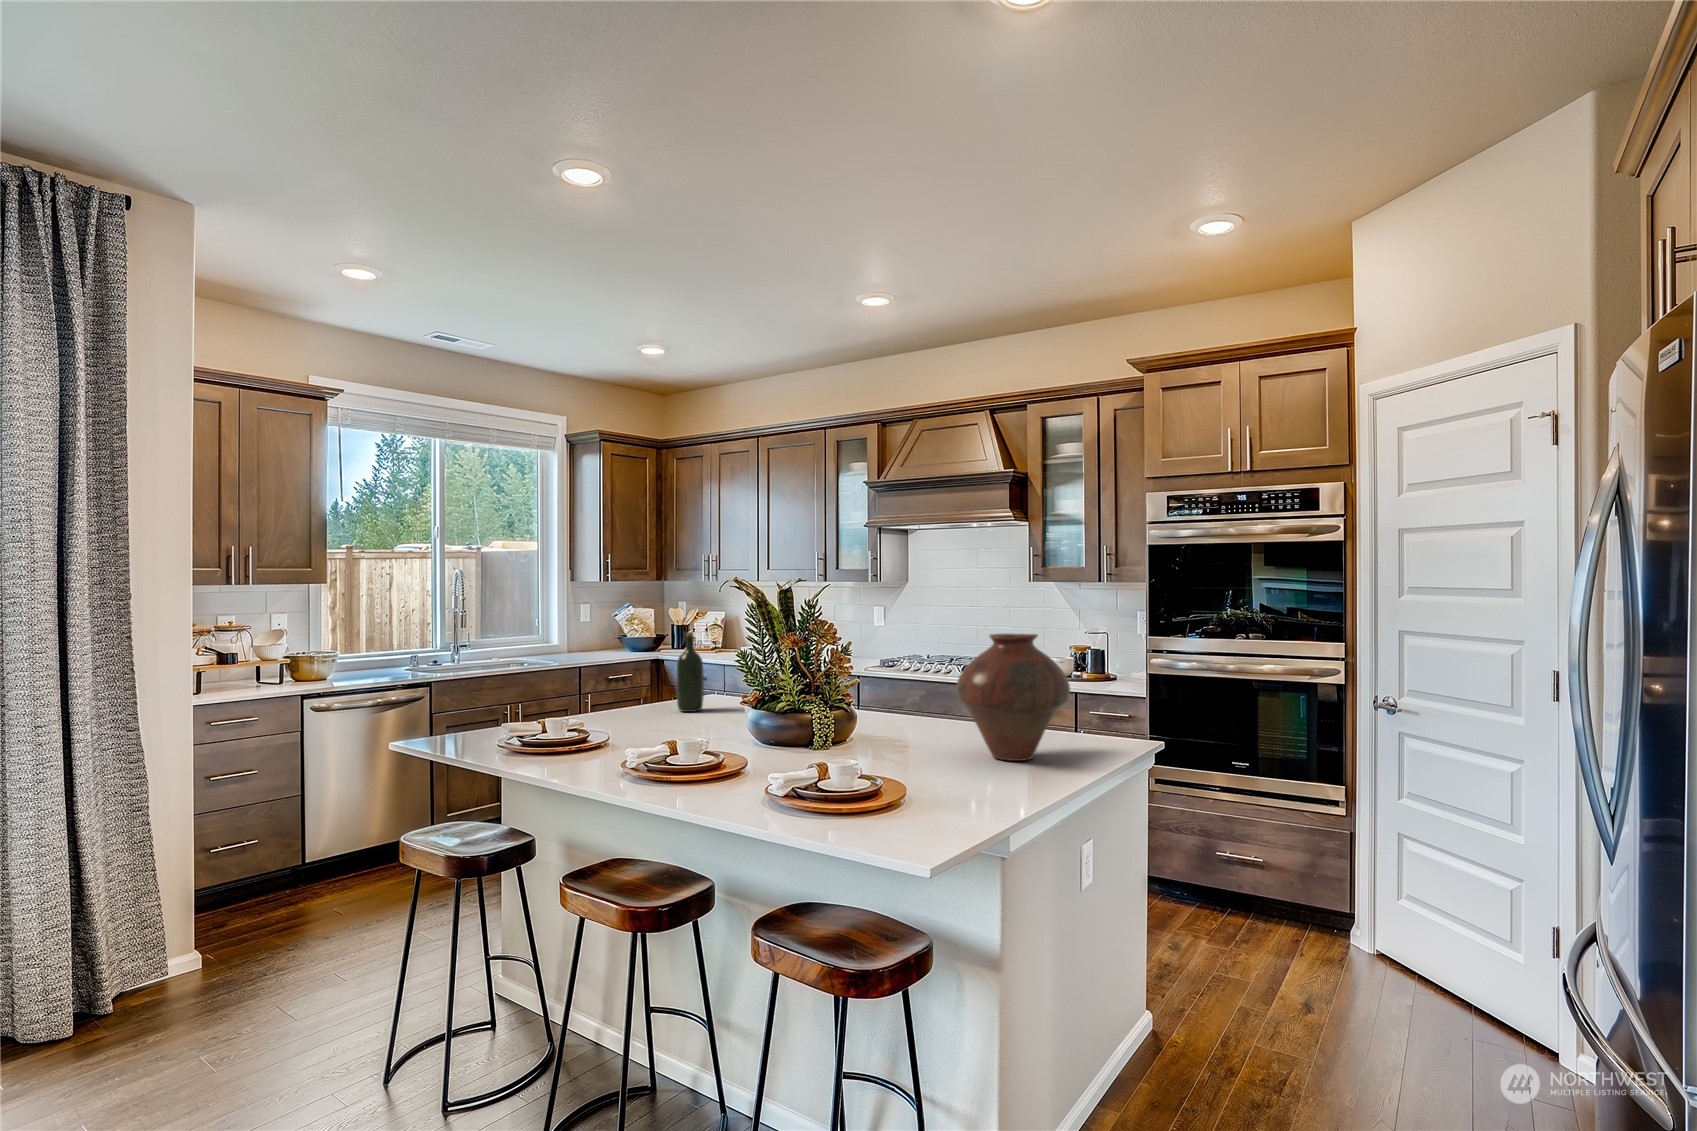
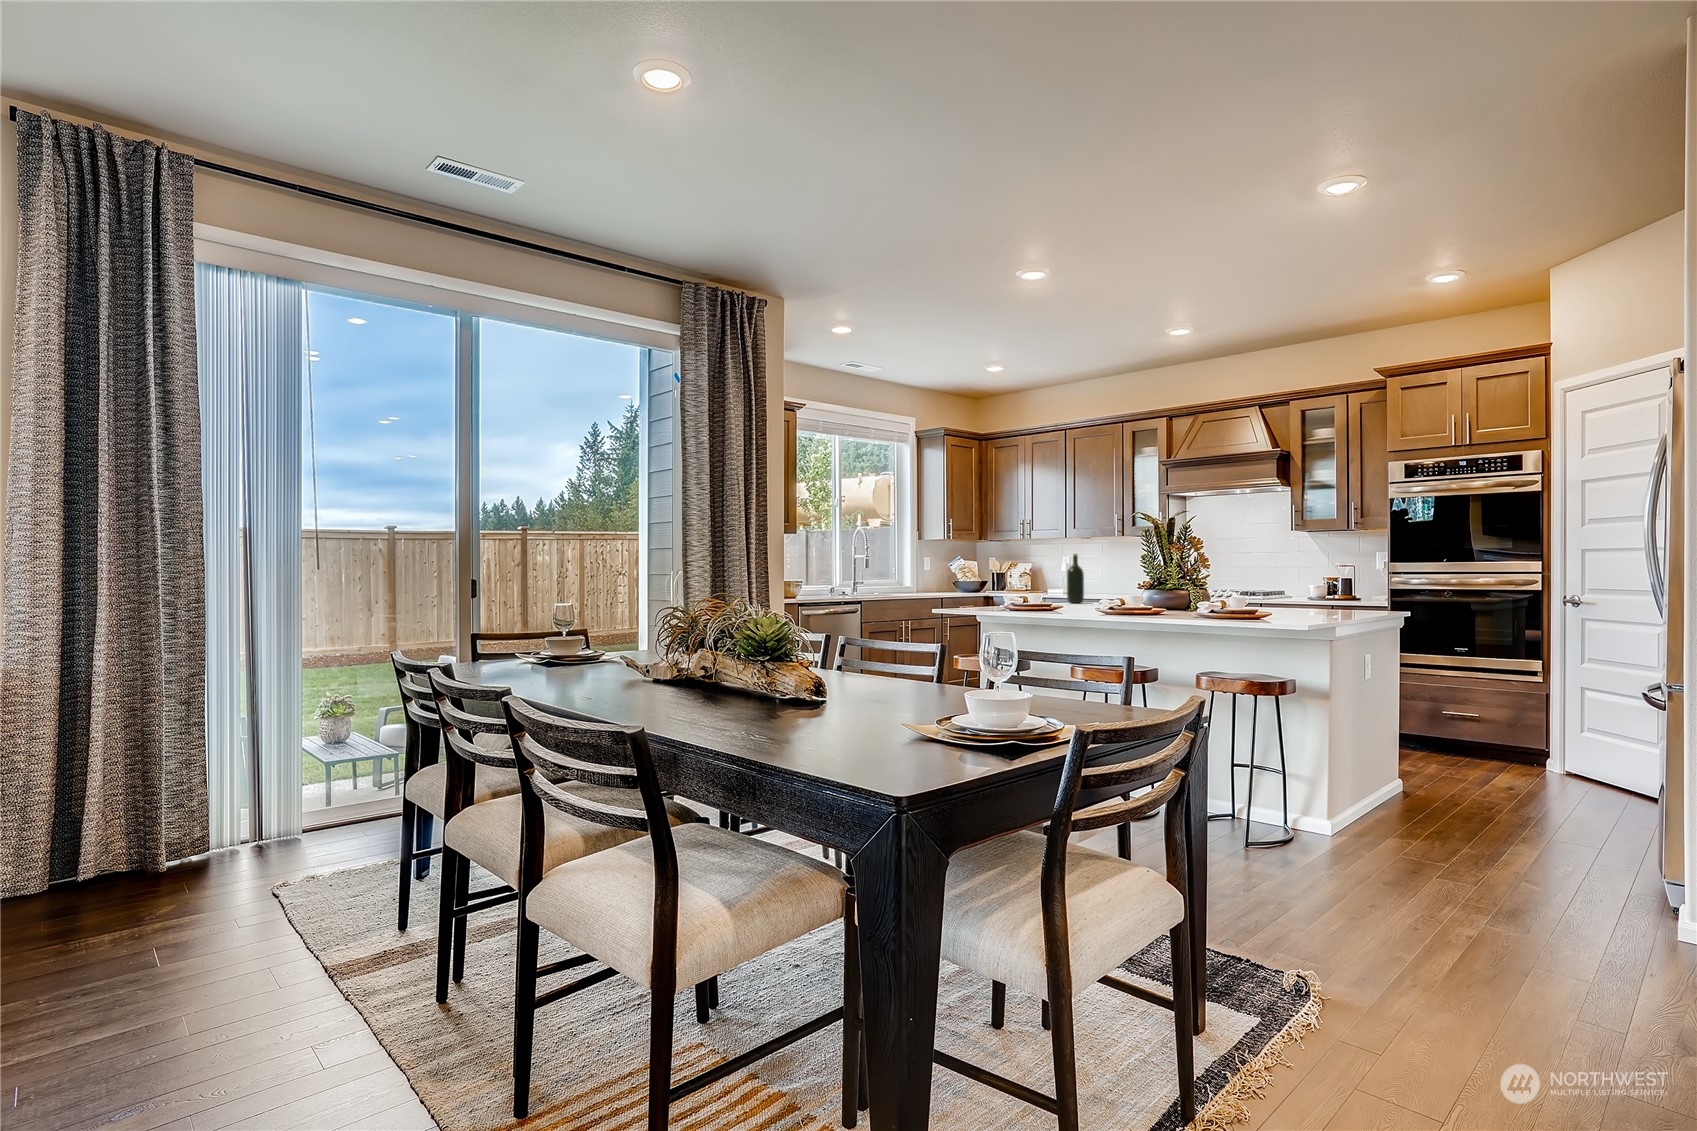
vase: present [956,633,1070,761] -> none [1276,539,1348,611]

